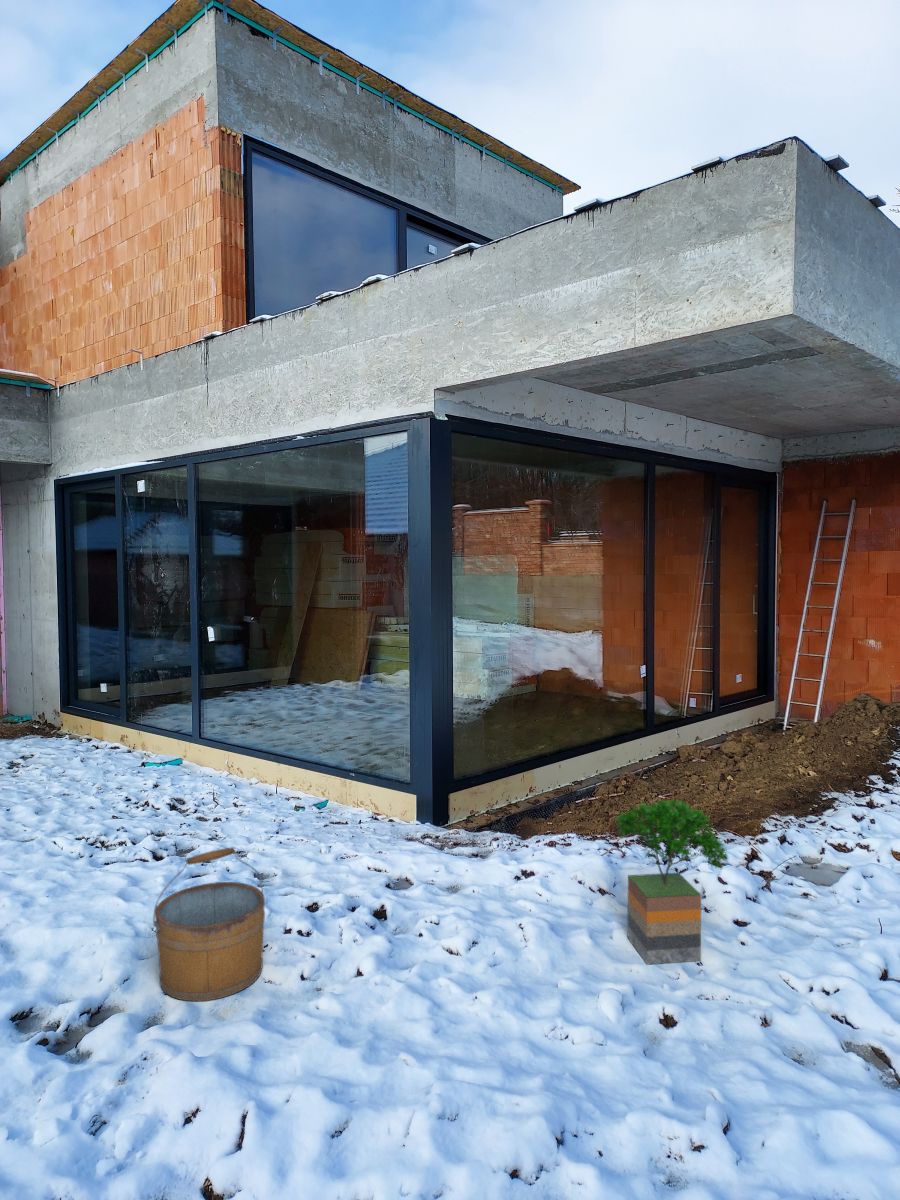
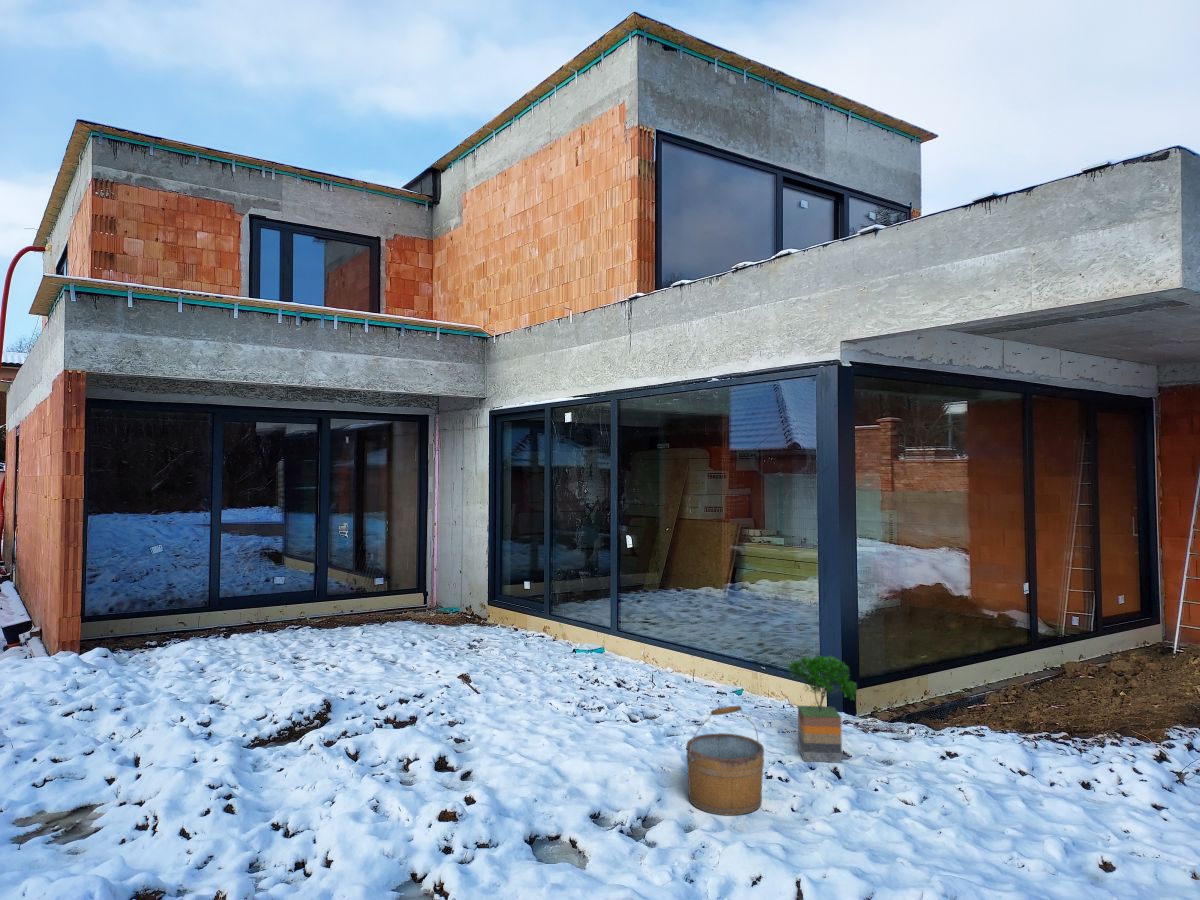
potted tree: present [615,799,727,965] -> present [788,655,857,763]

